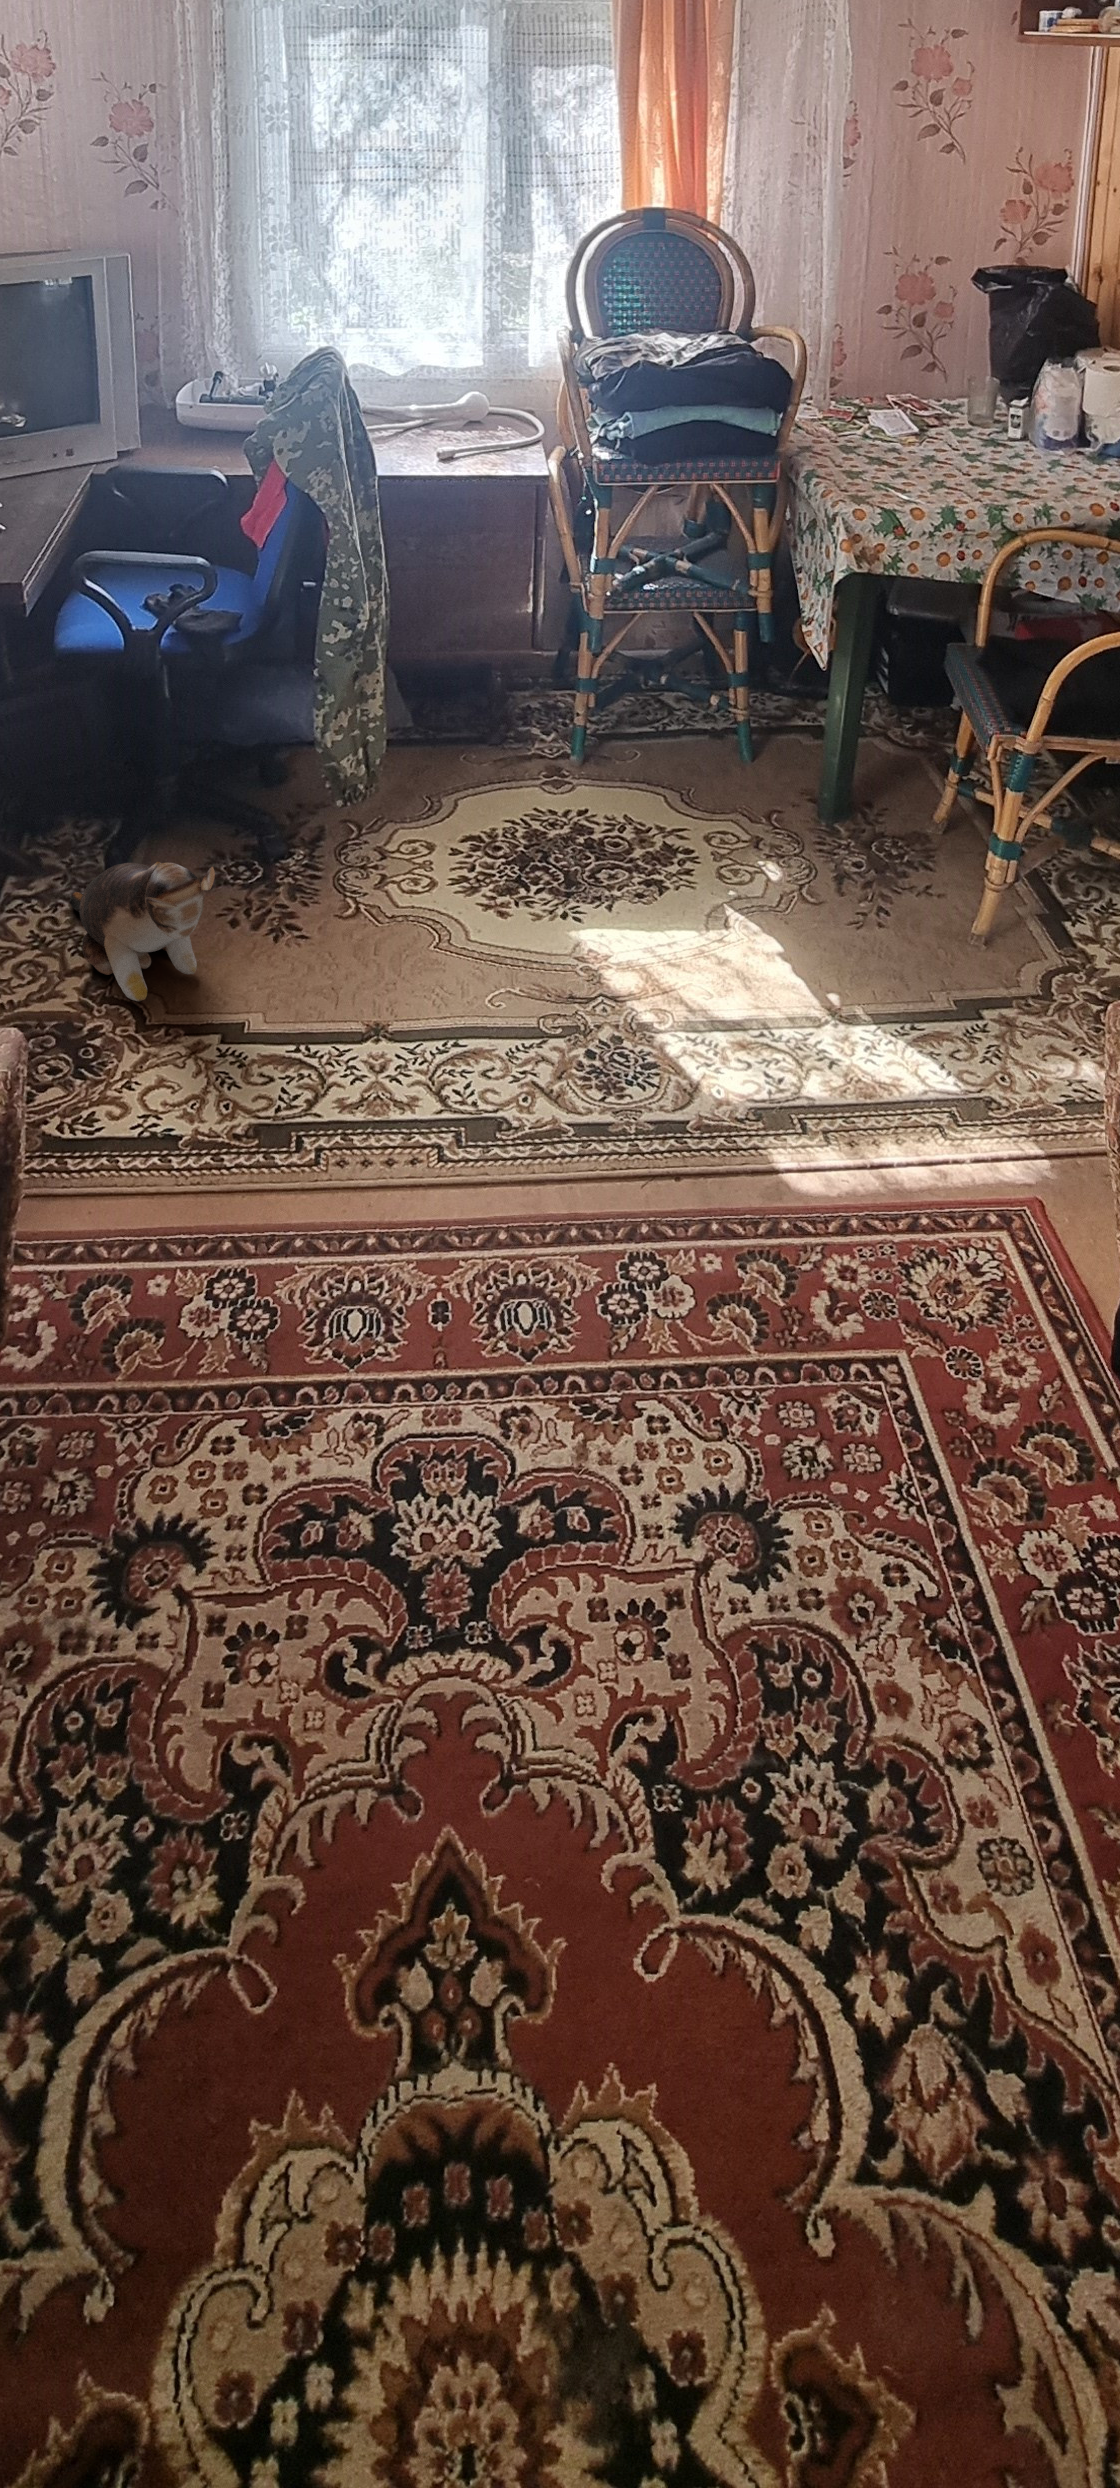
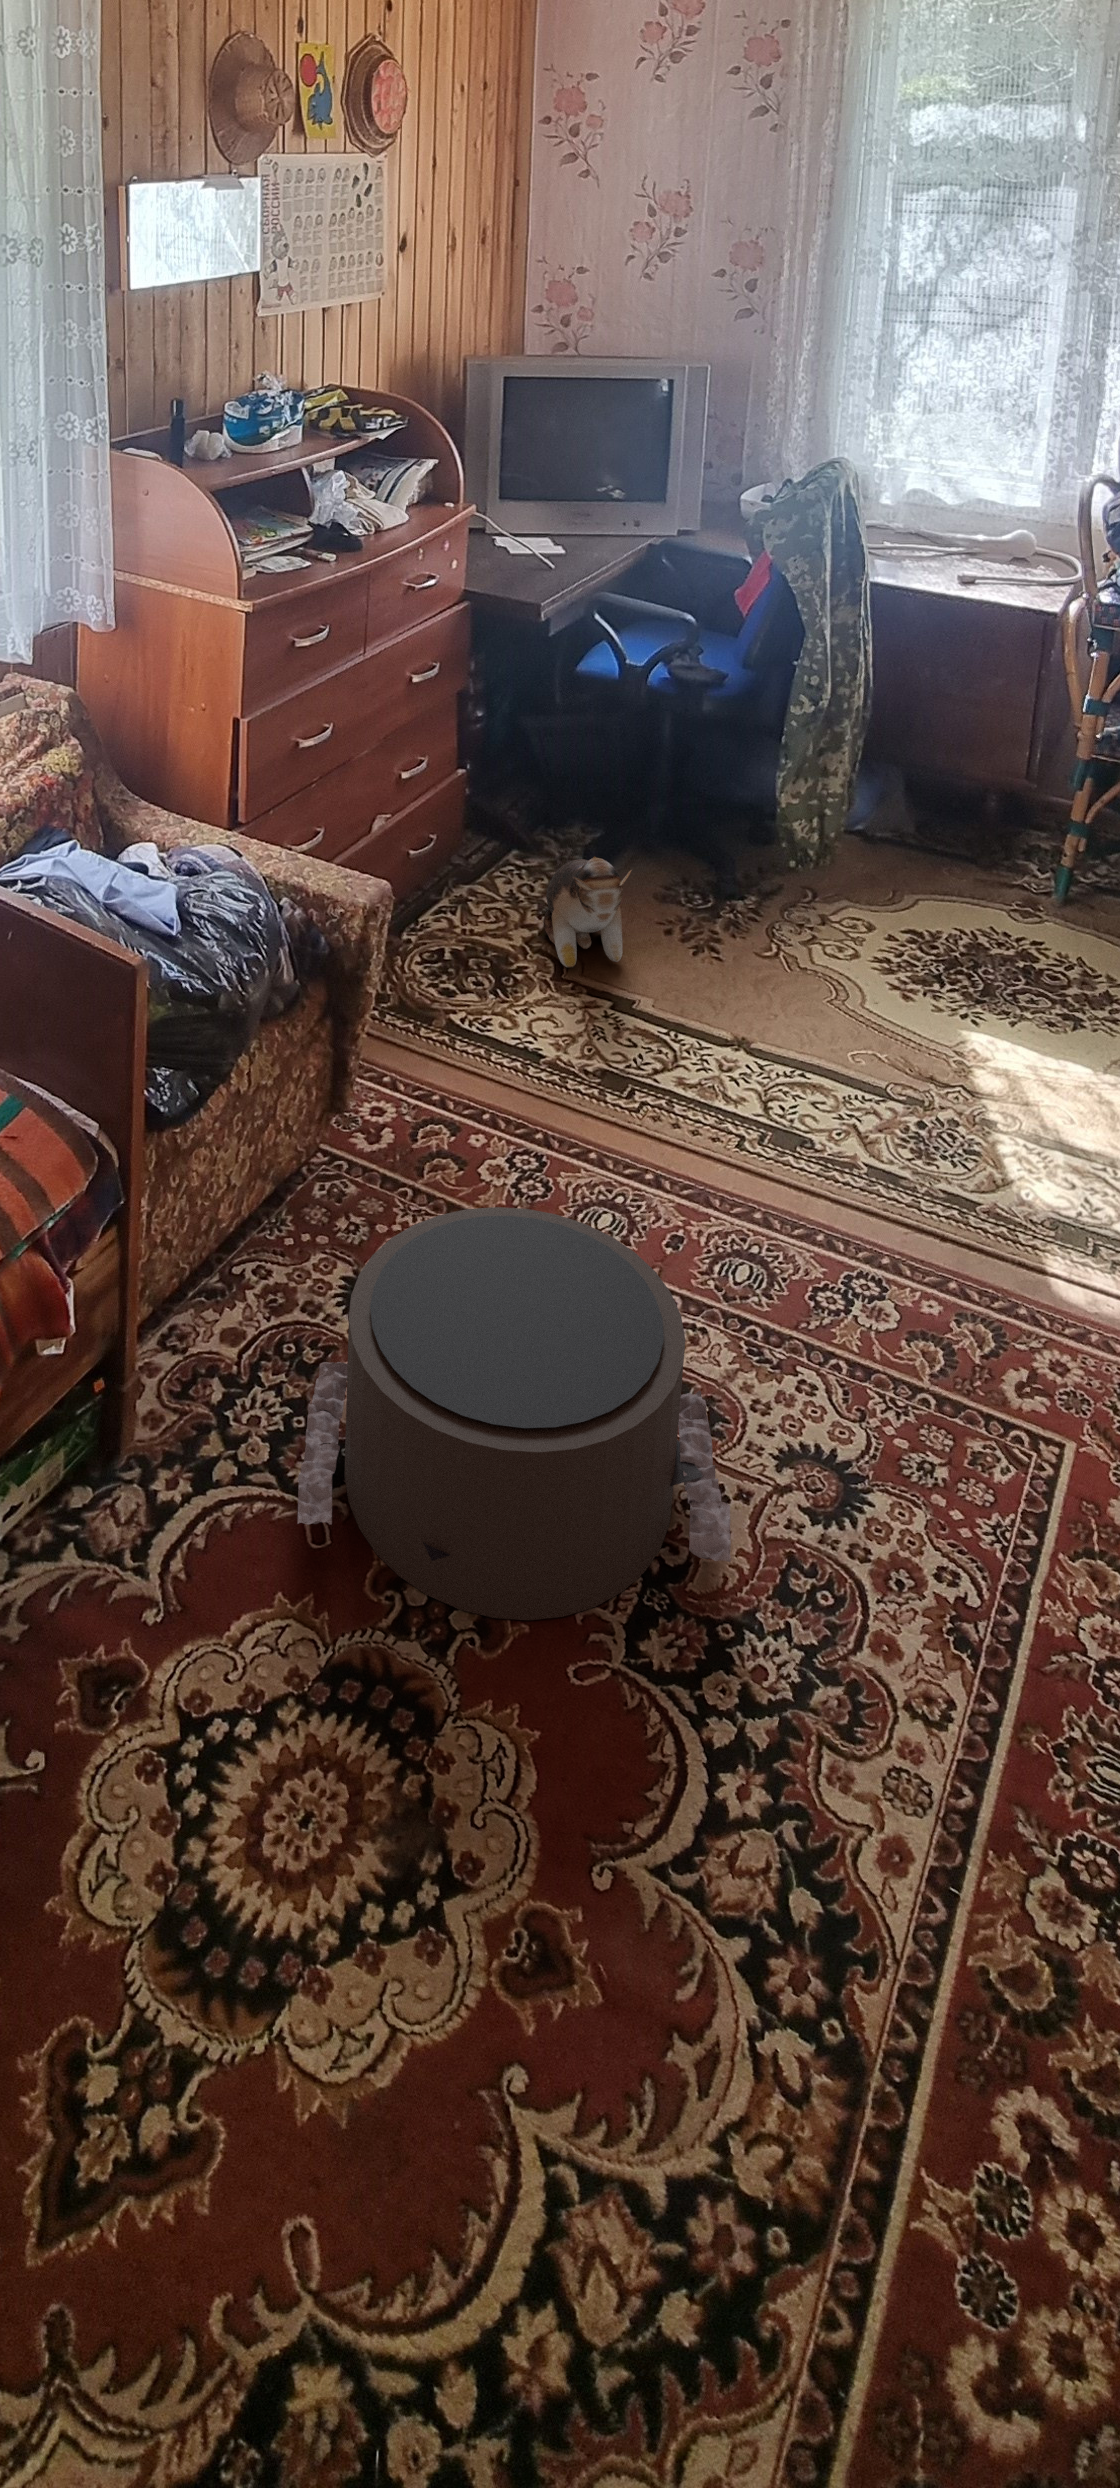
pouf: none [152,1378,748,2015] -> present [298,1207,731,1620]

